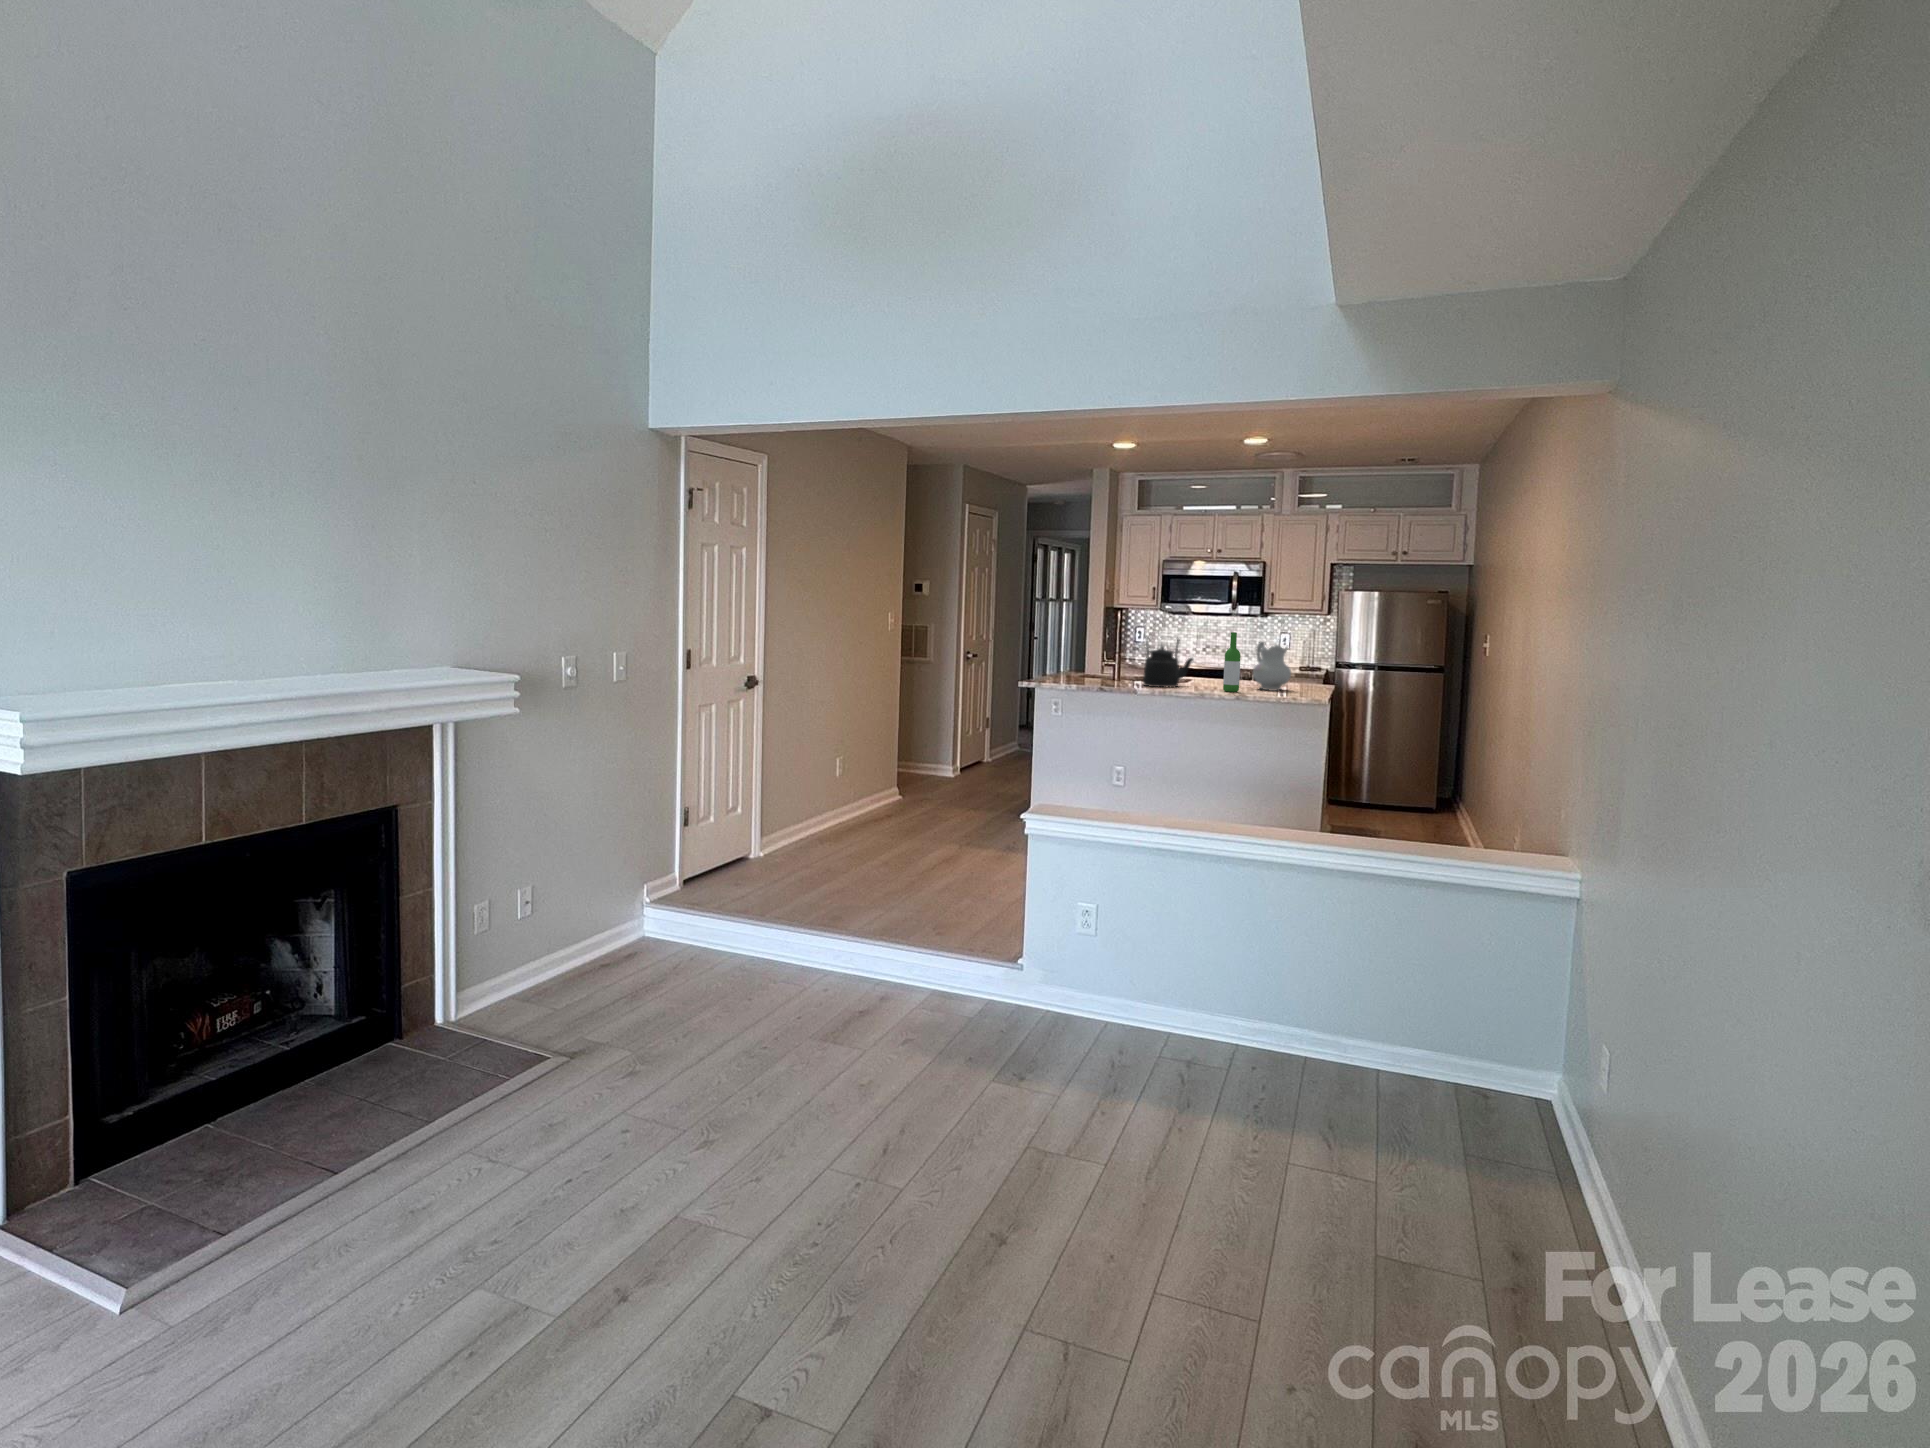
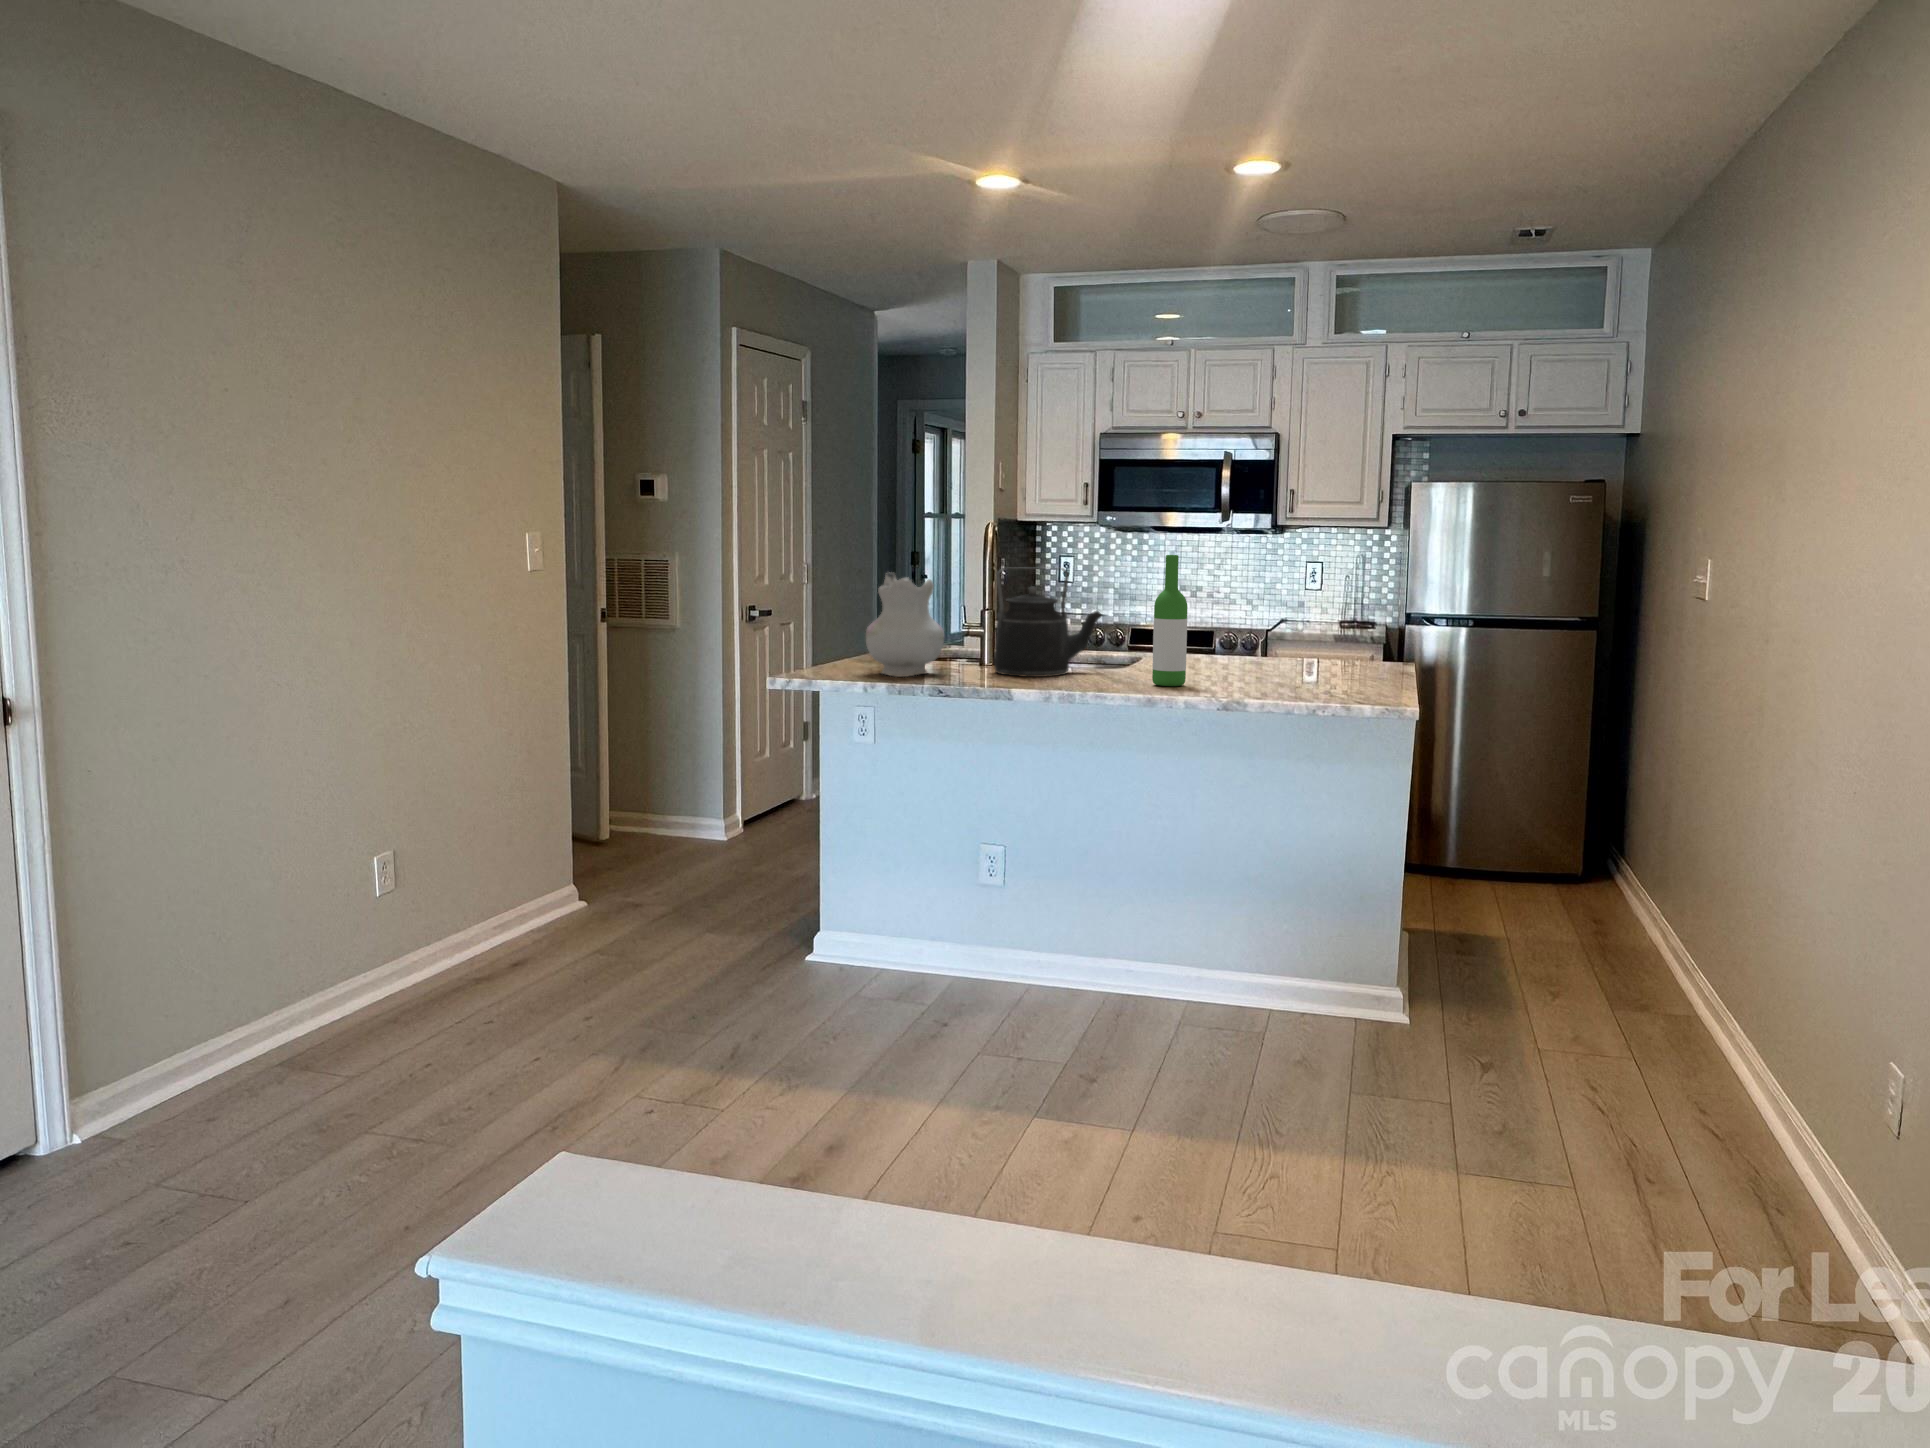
ceramic pitcher: present [1253,642,1291,691] -> present [866,572,944,677]

